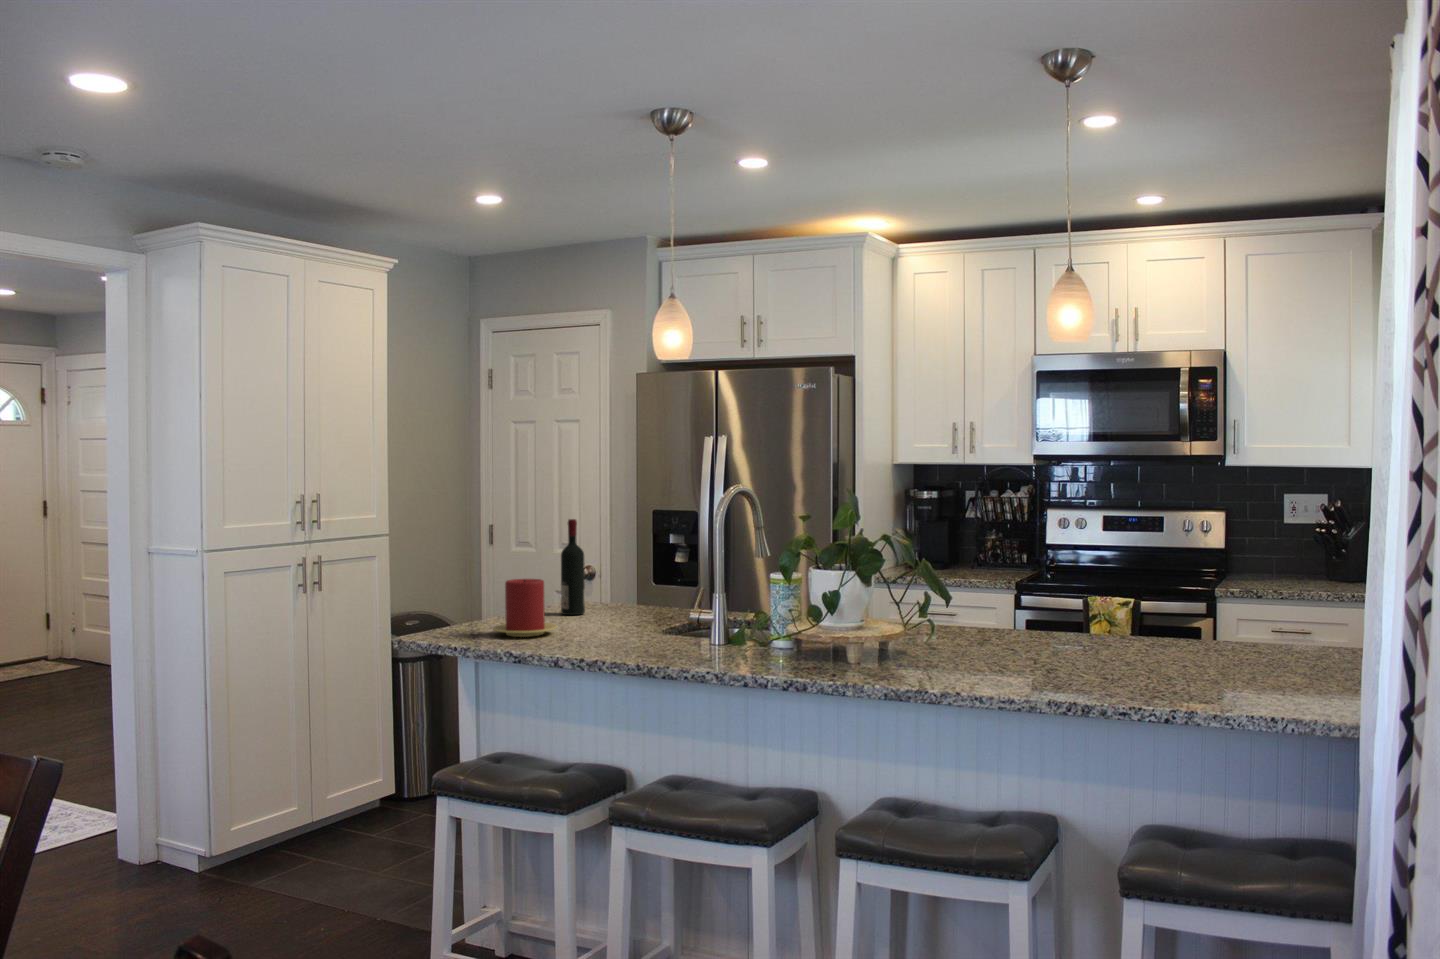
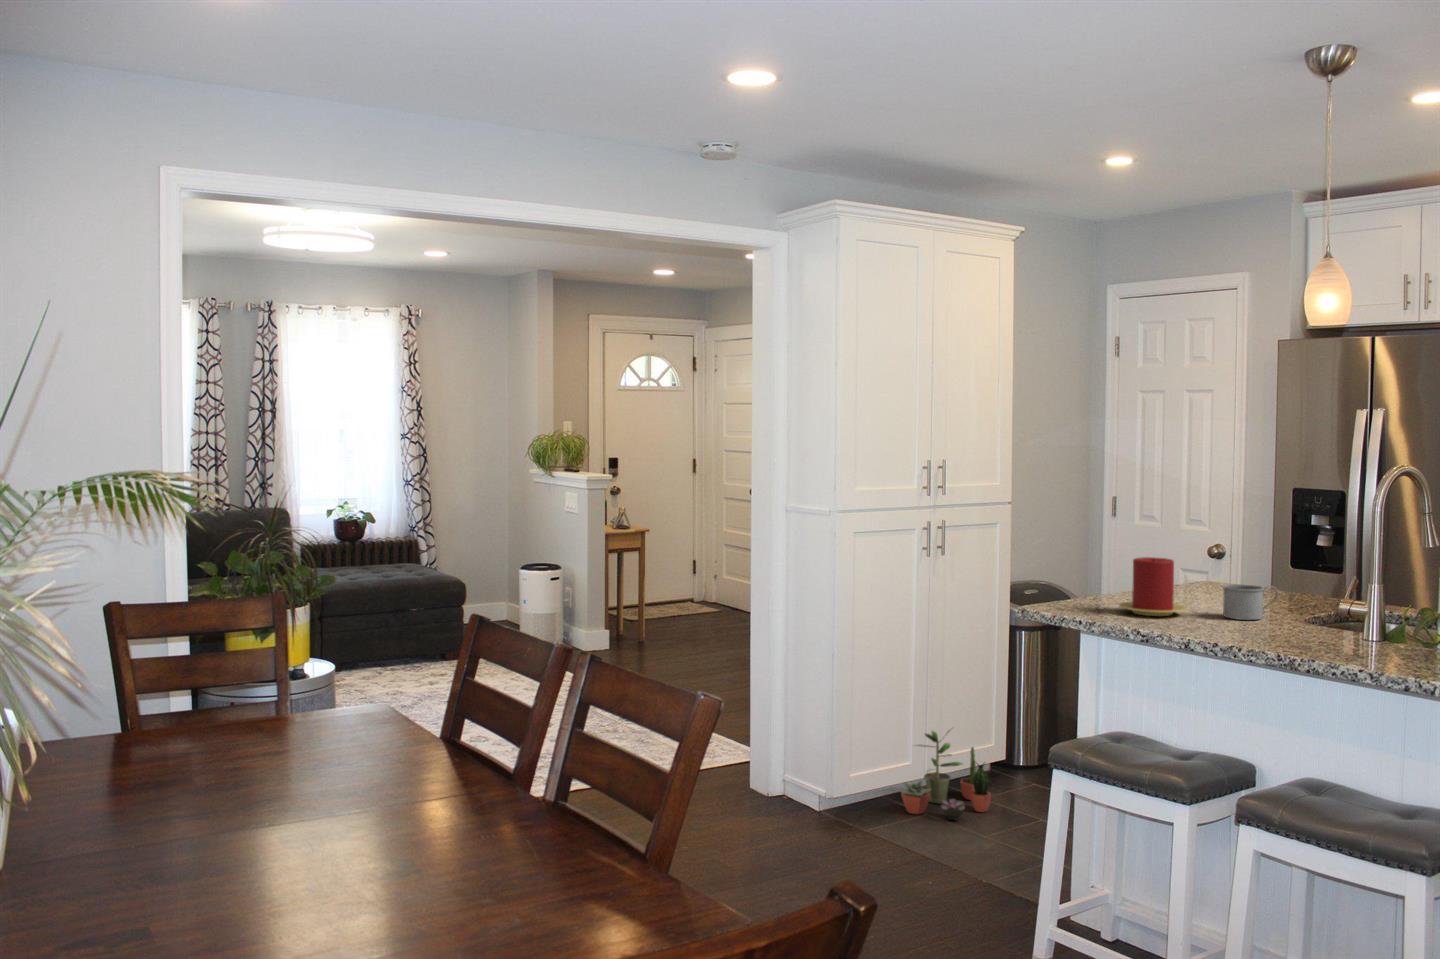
wine bottle: present [561,519,585,615] -> none [1189,498,1217,597]
mug: none [589,600,638,634] -> present [1223,584,1278,620]
potted plant: none [273,770,376,870] -> present [900,731,991,820]

